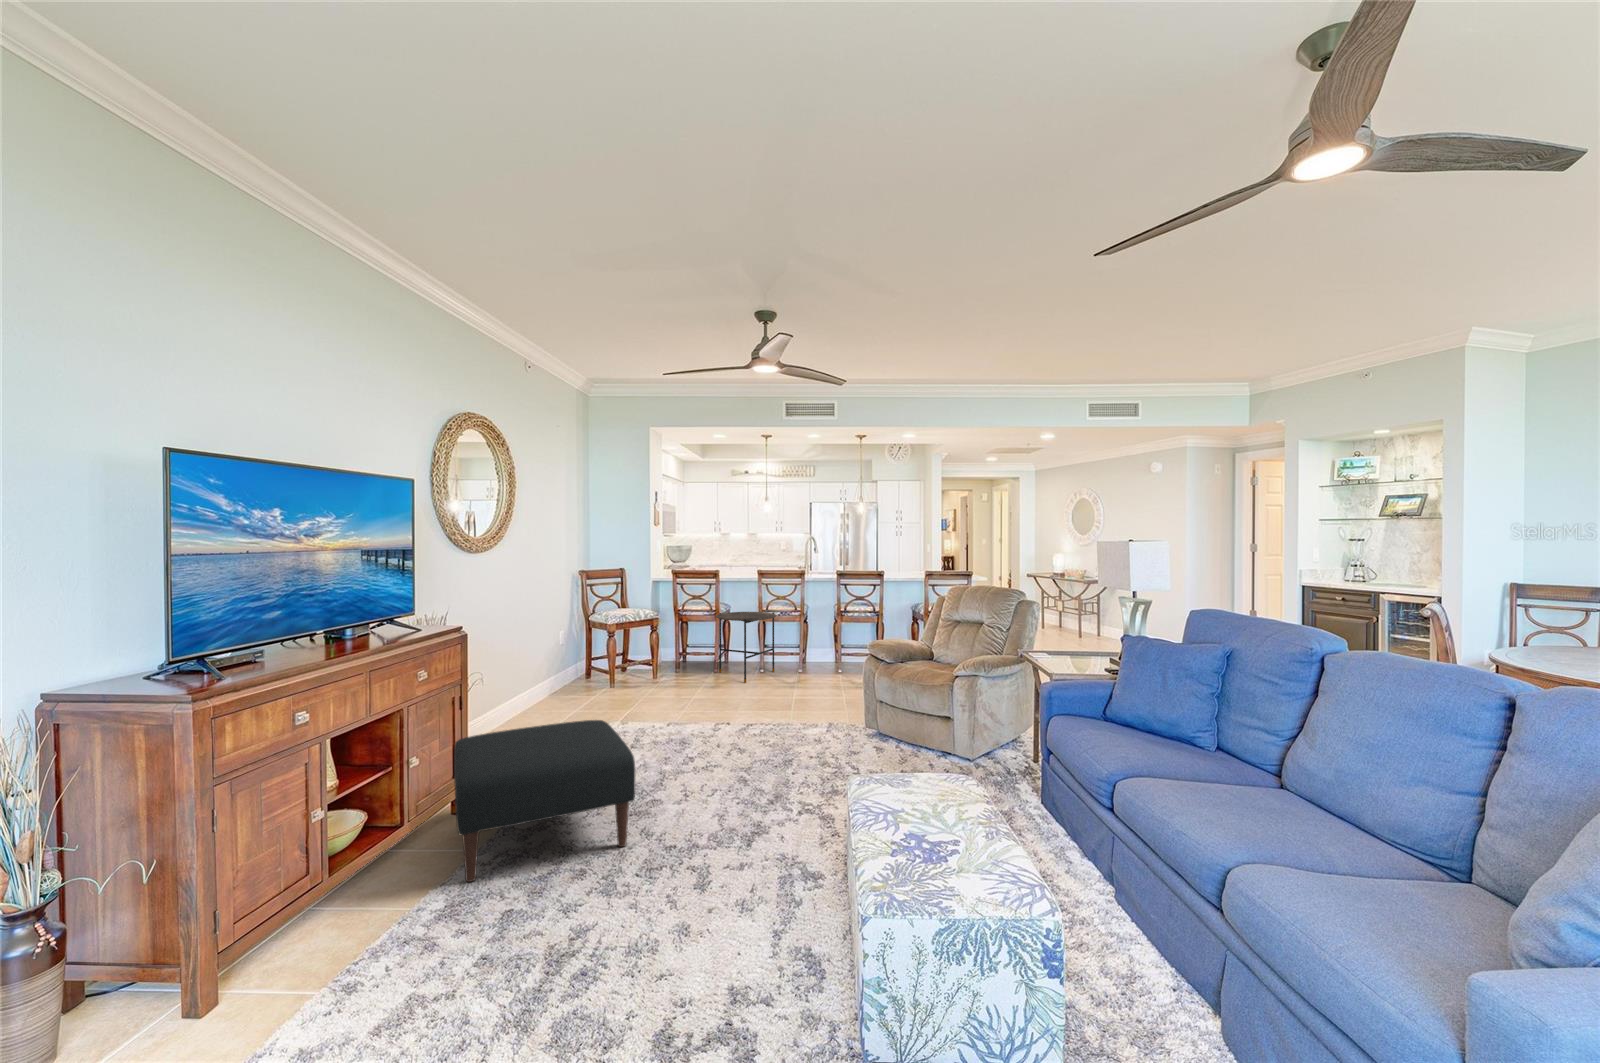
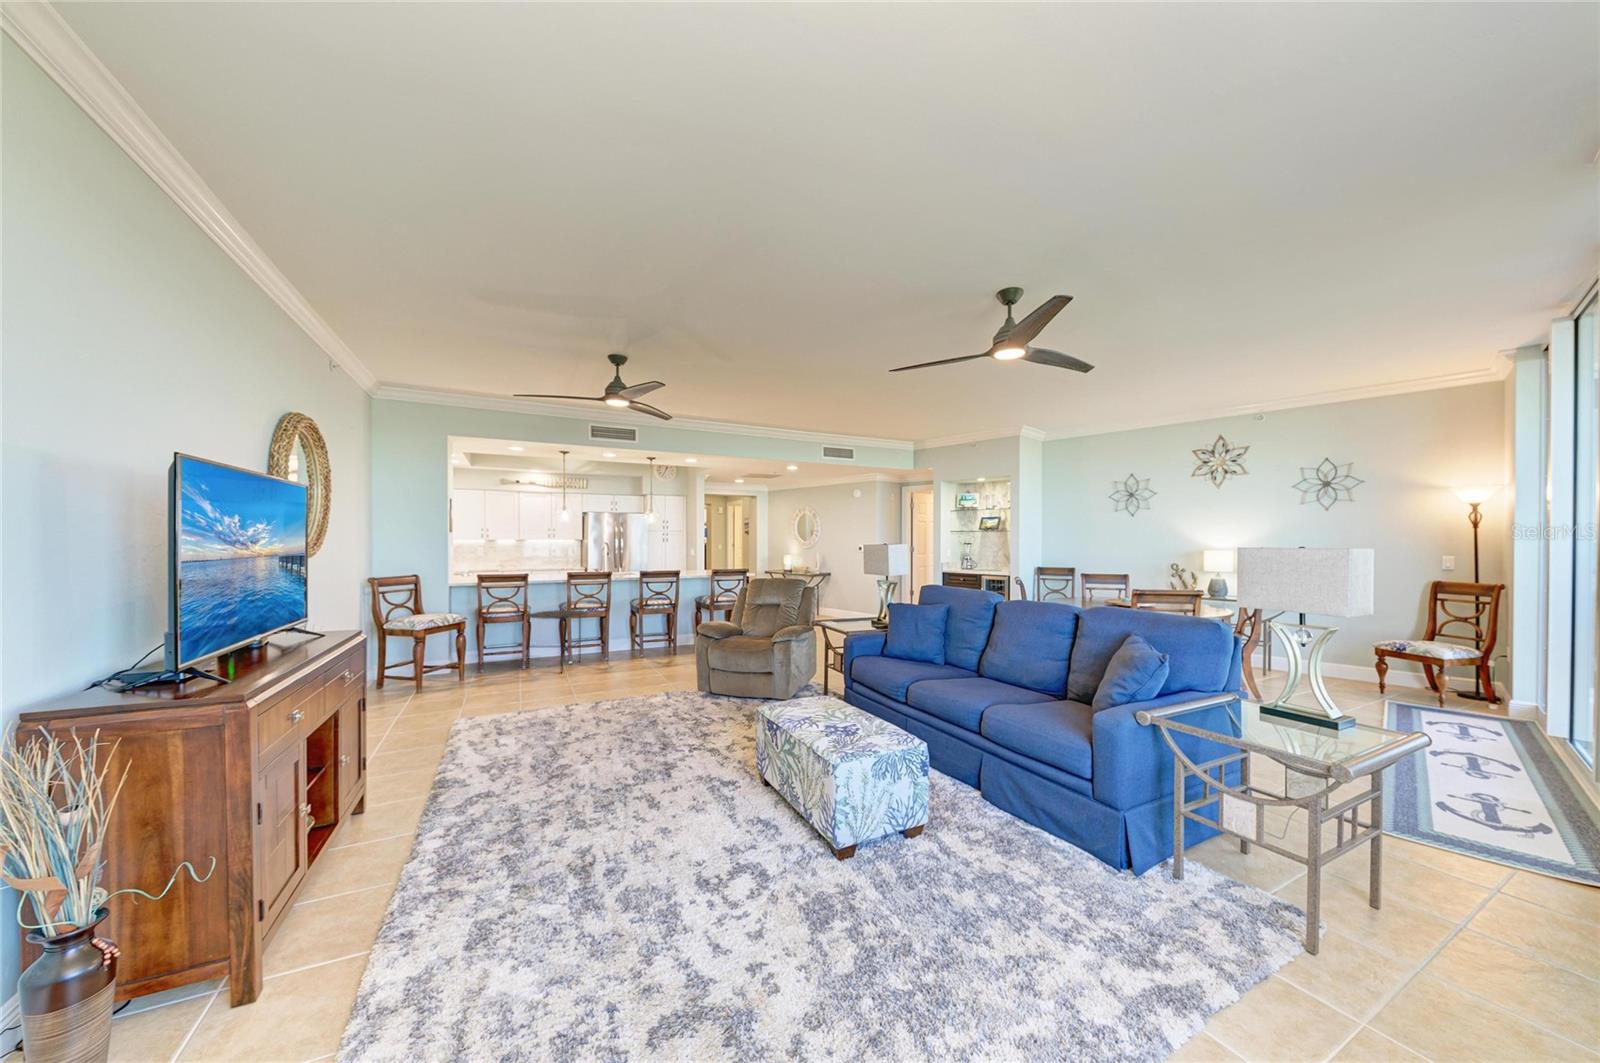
ottoman: present [454,720,635,882] -> none [391,704,585,843]

